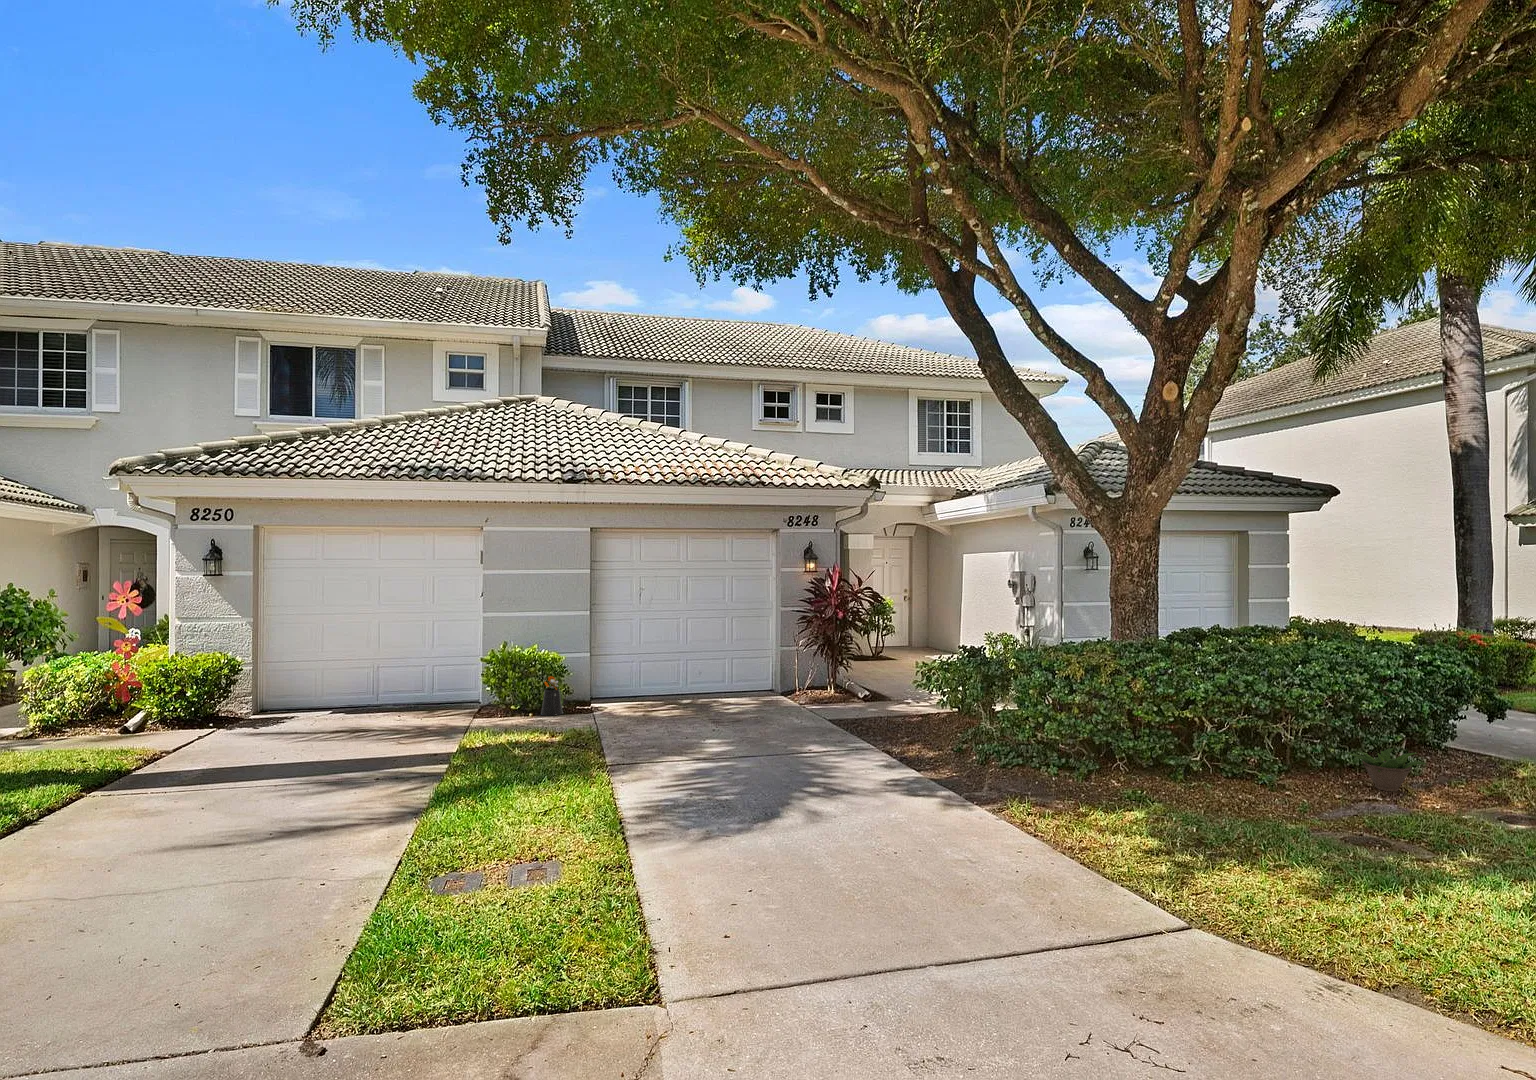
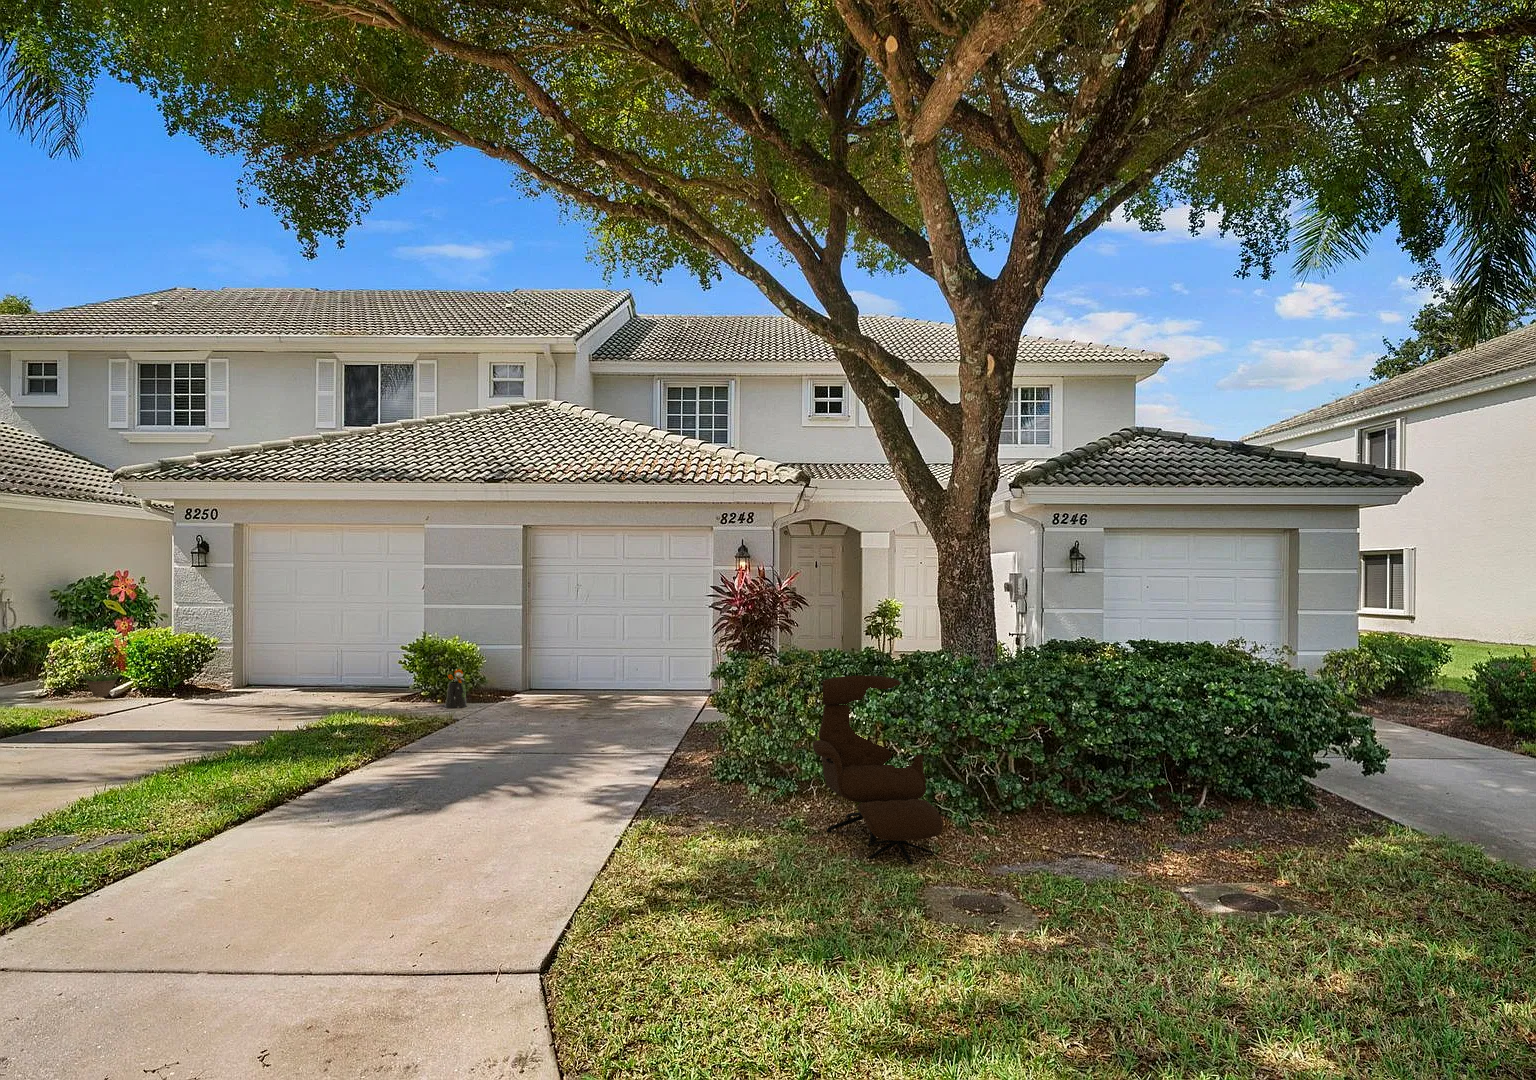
lounge chair: none [1111,667,1269,820] -> present [813,675,943,865]
decorative plant: present [1348,748,1426,791] -> present [80,673,122,697]

